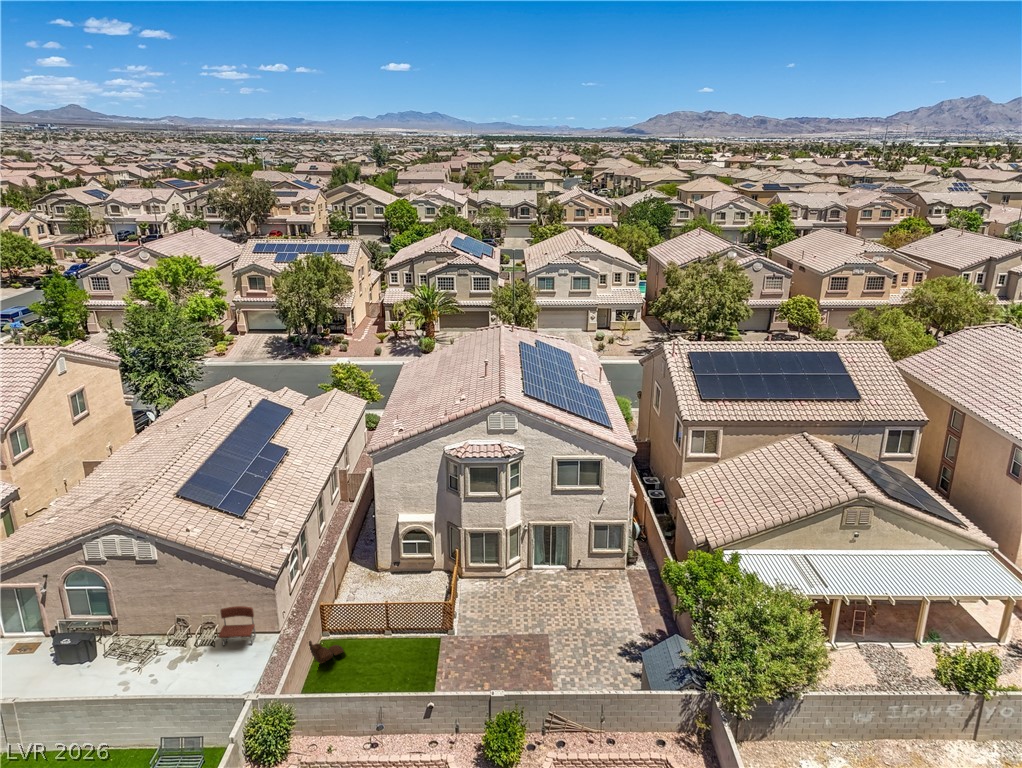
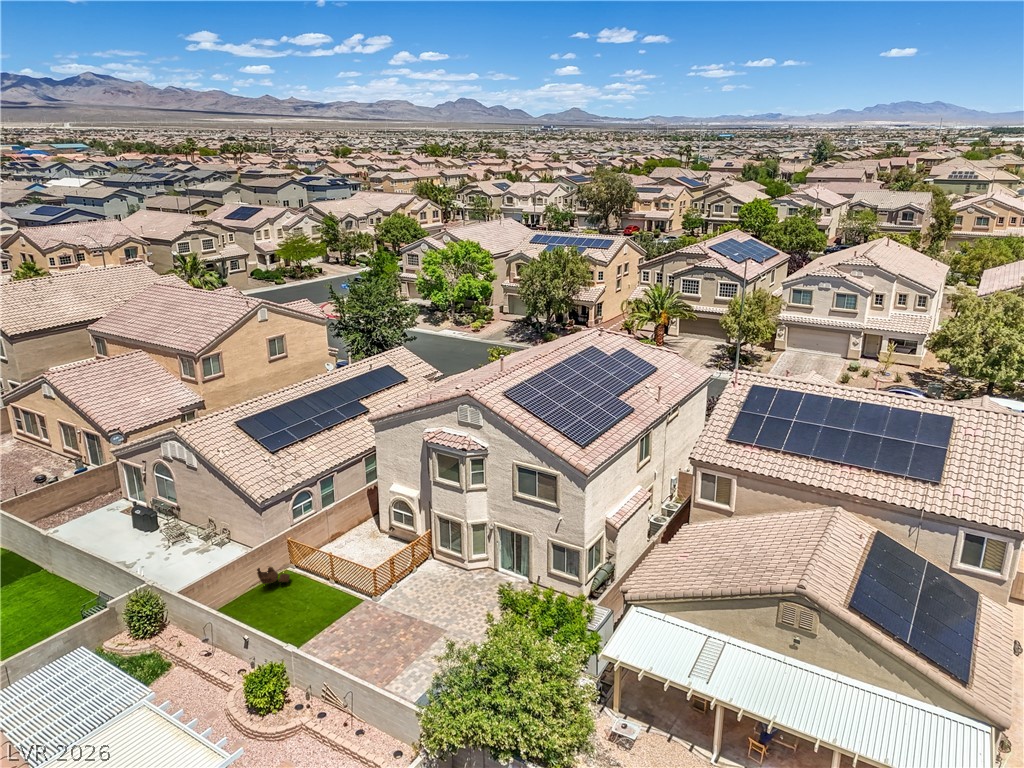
bench: present [218,606,256,646] -> none [195,512,226,548]

